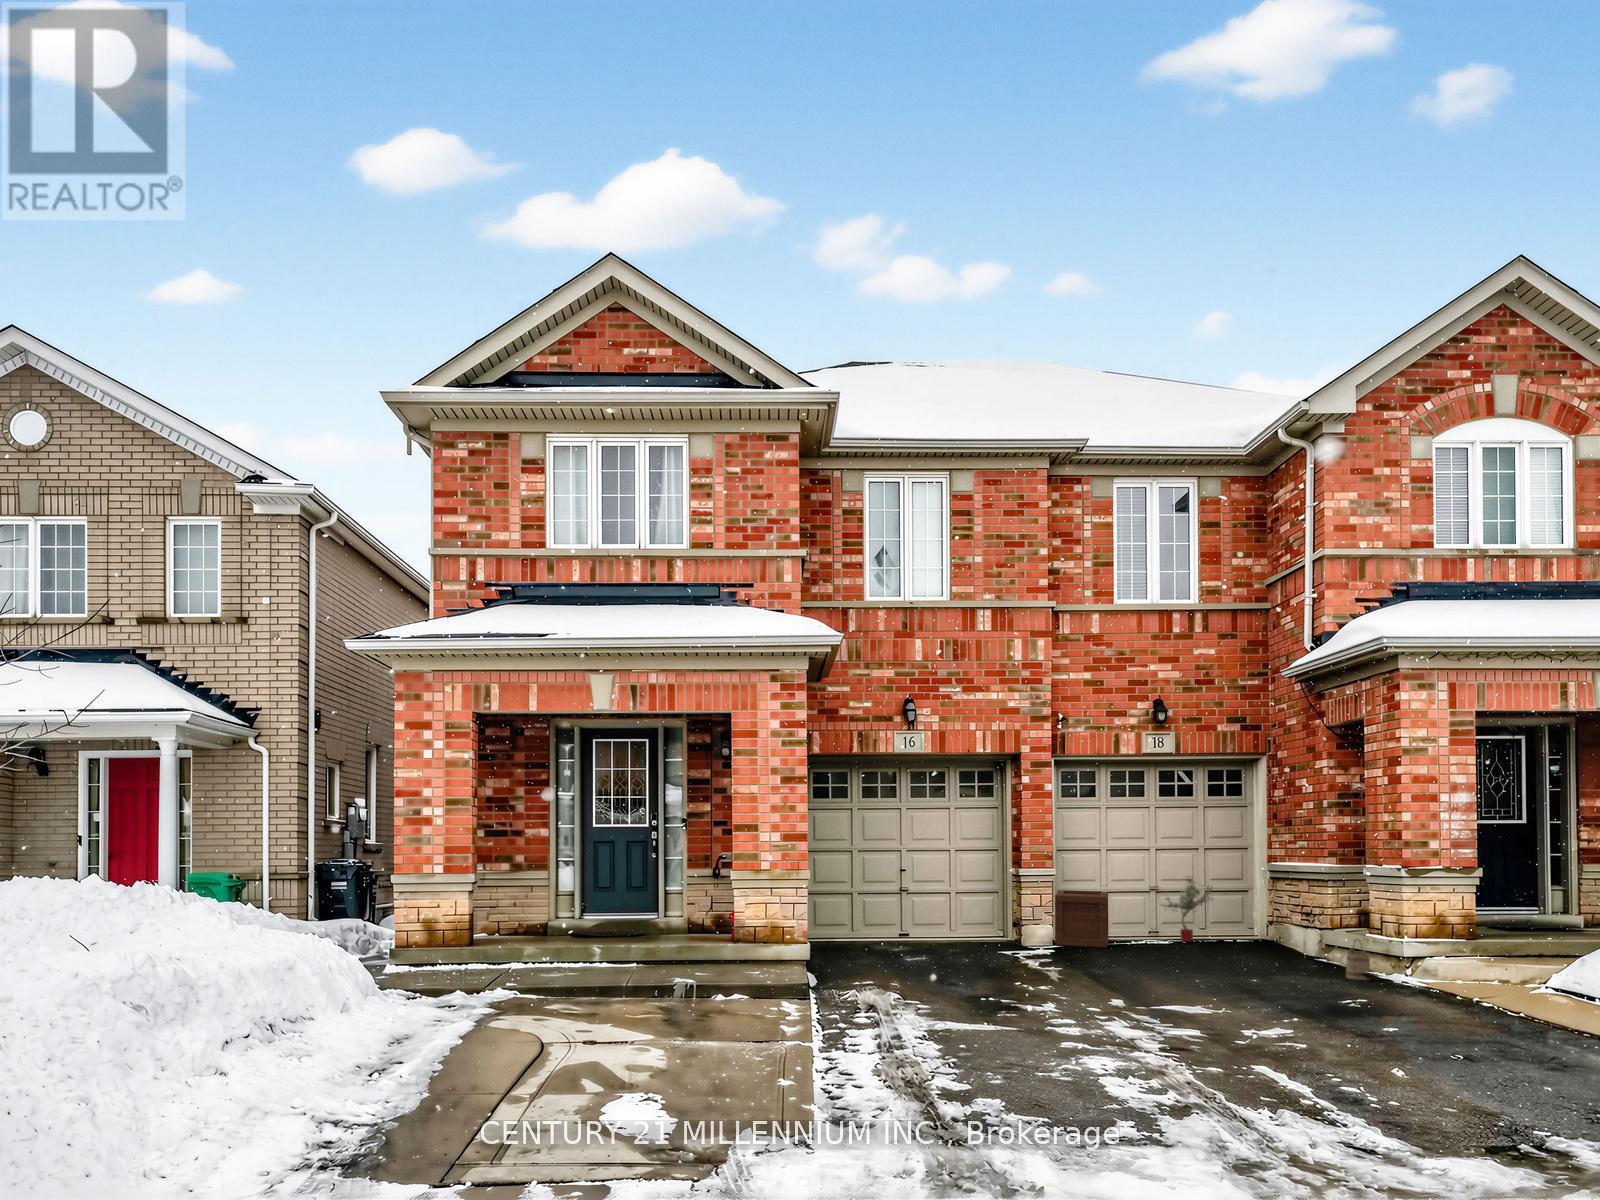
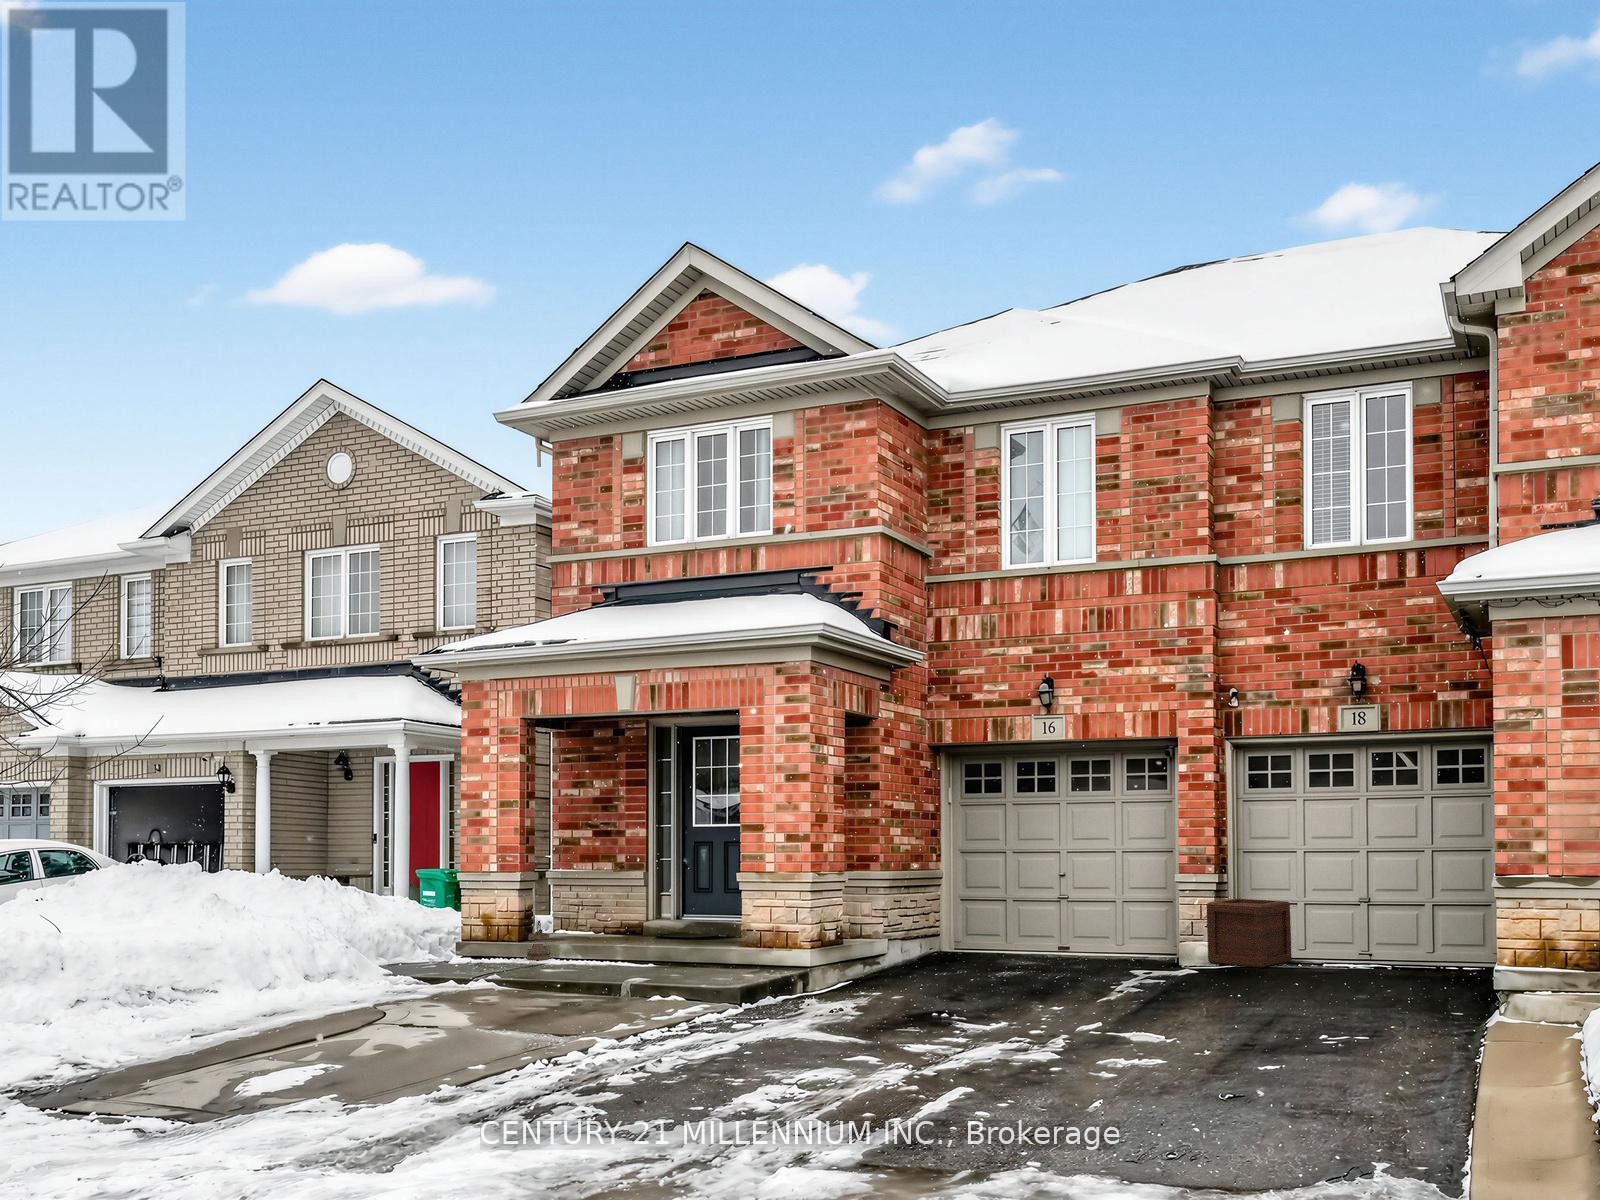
potted tree: present [1161,879,1212,942] -> none [1363,883,1432,966]
bucket: present [1346,948,1370,980] -> present [527,921,550,960]

